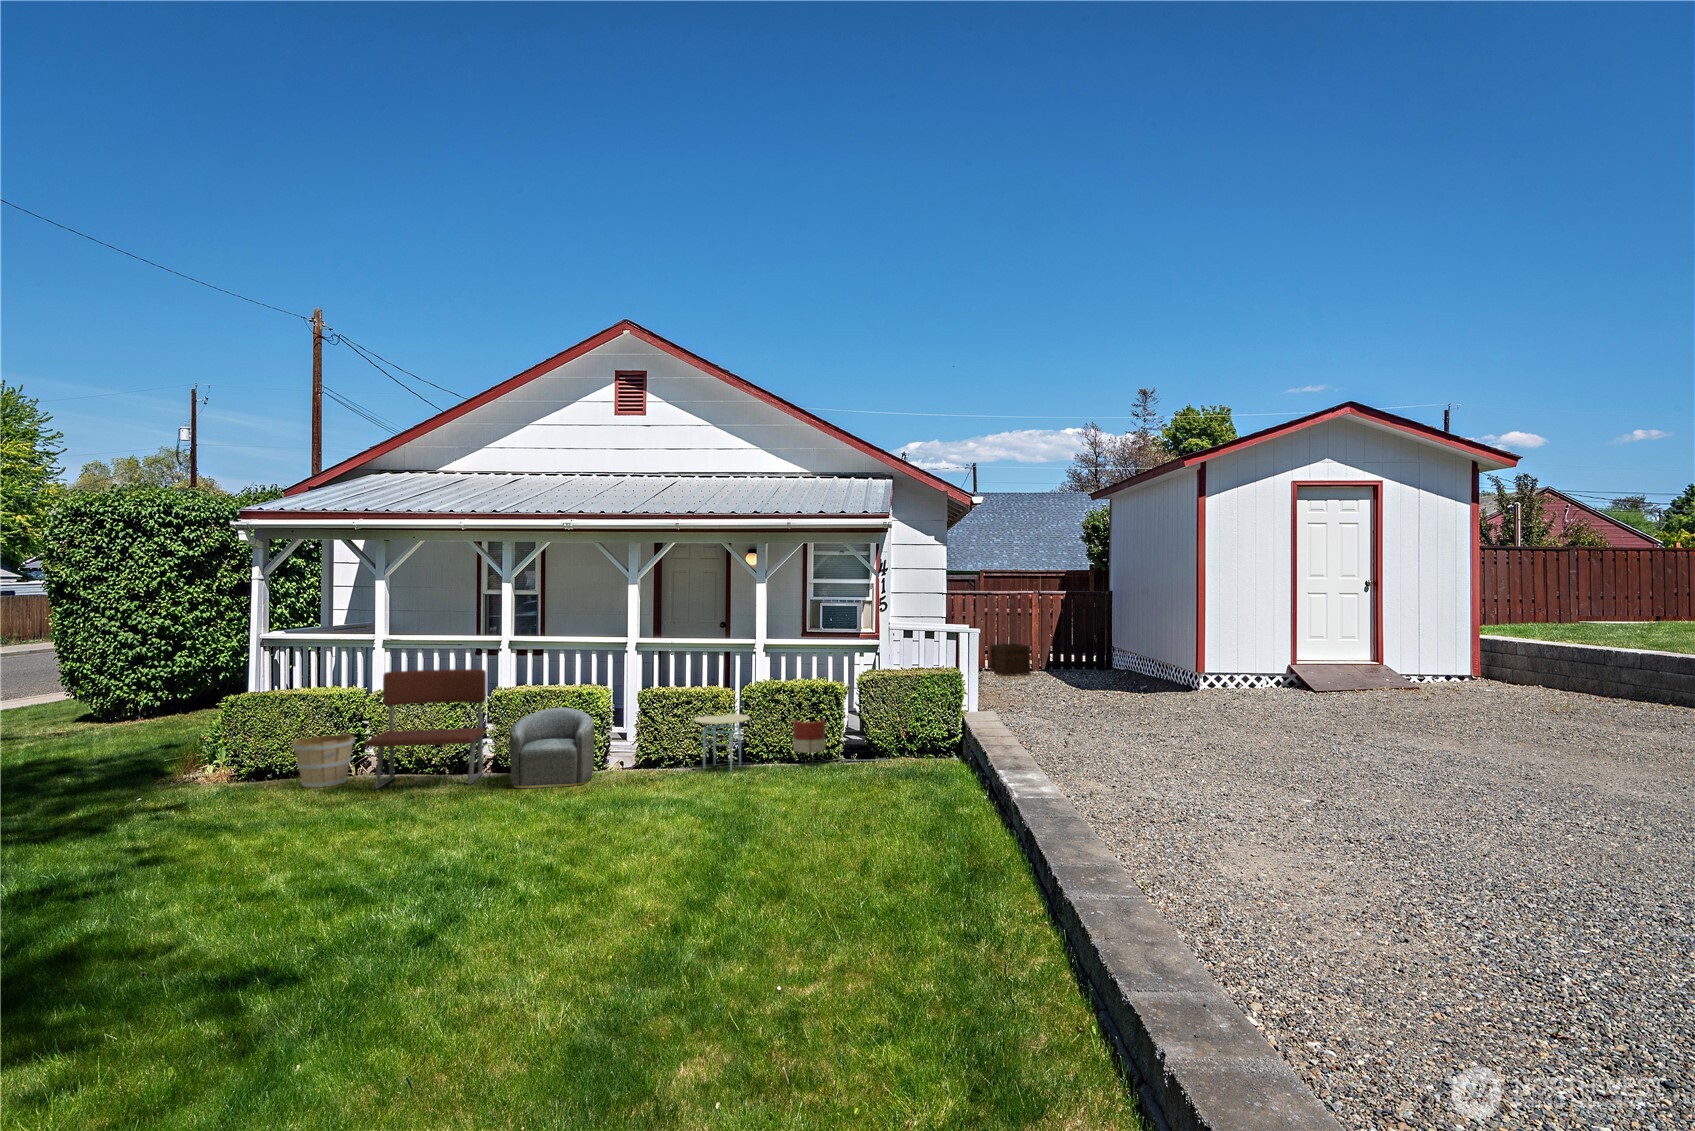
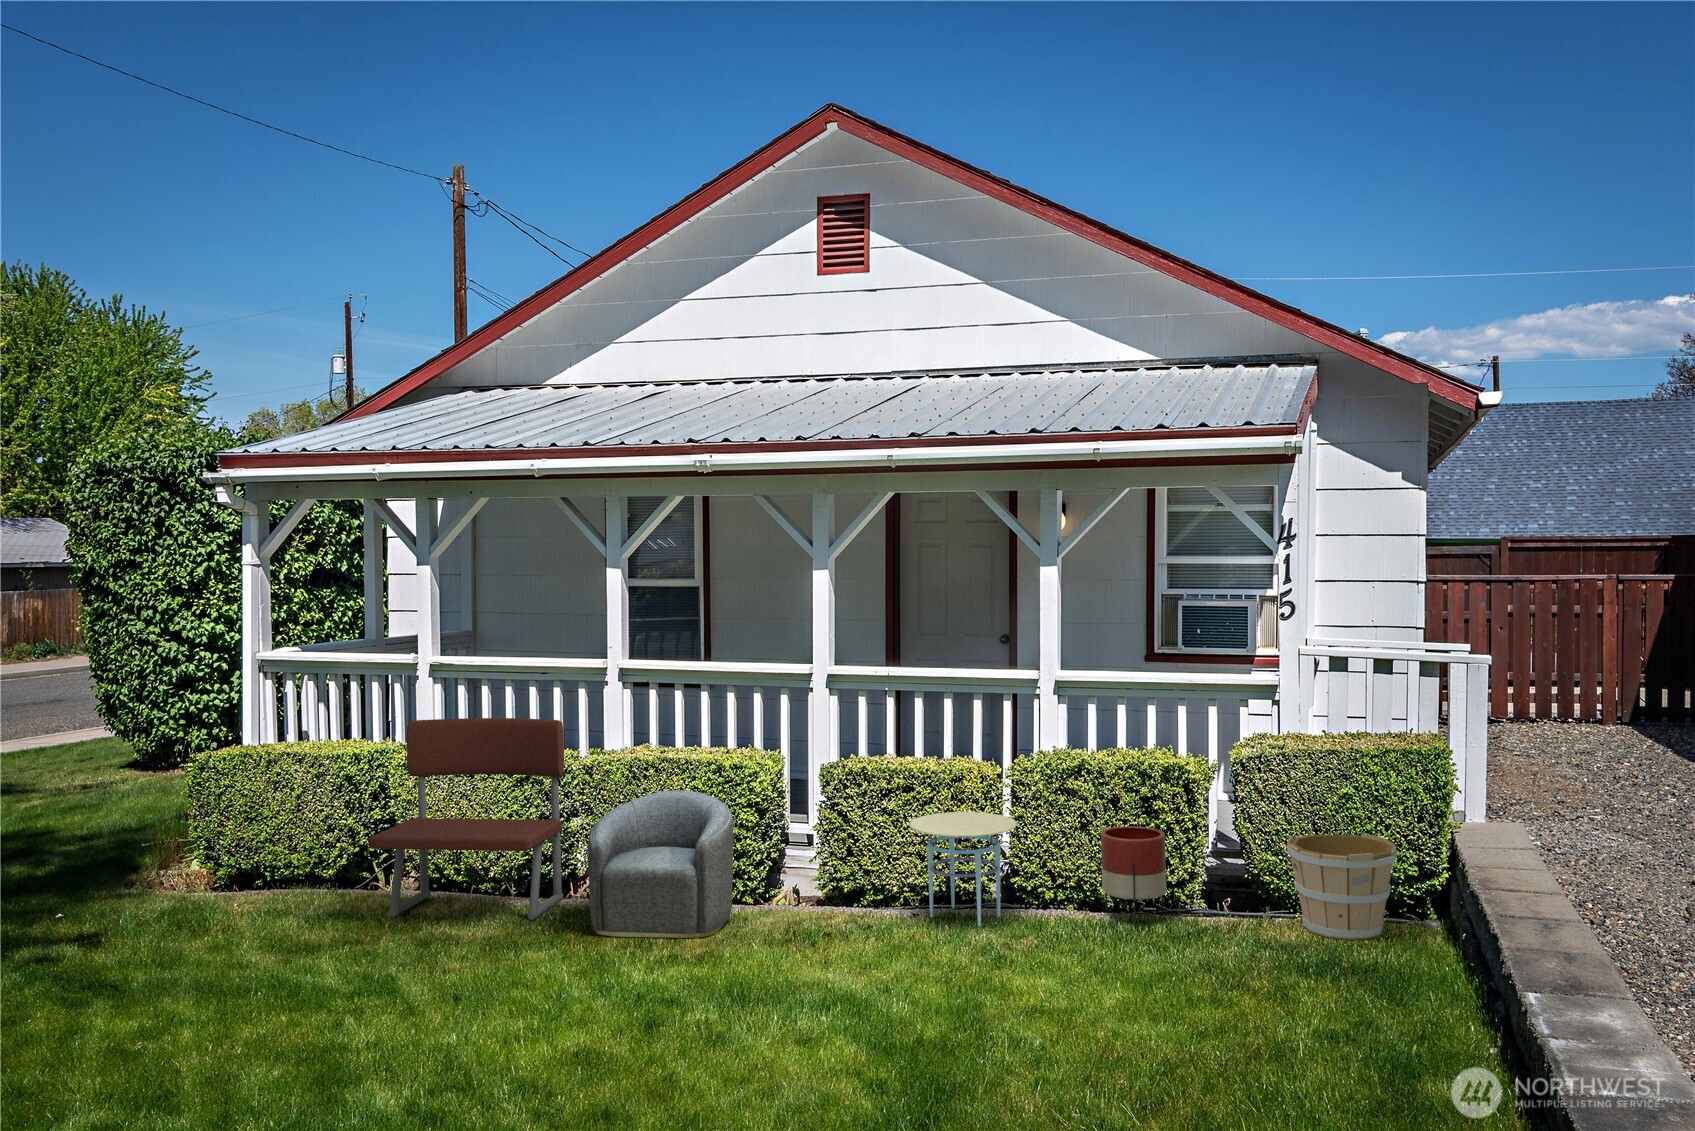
wooden crate: present [990,644,1031,676] -> none [1514,666,1600,728]
wooden bucket: present [293,733,355,788] -> present [1287,834,1397,940]

